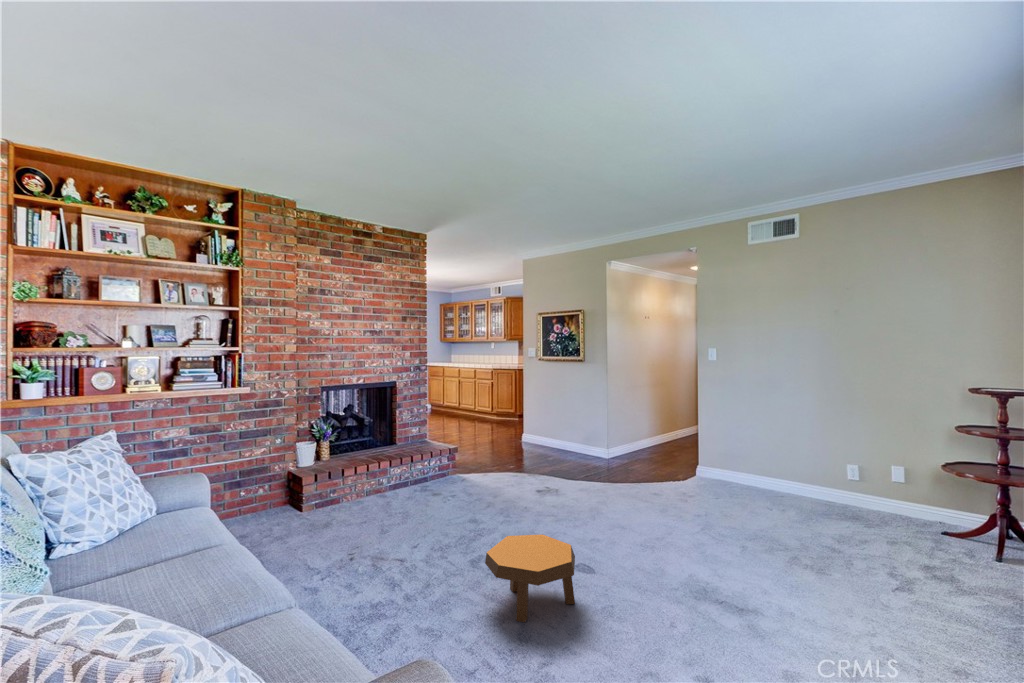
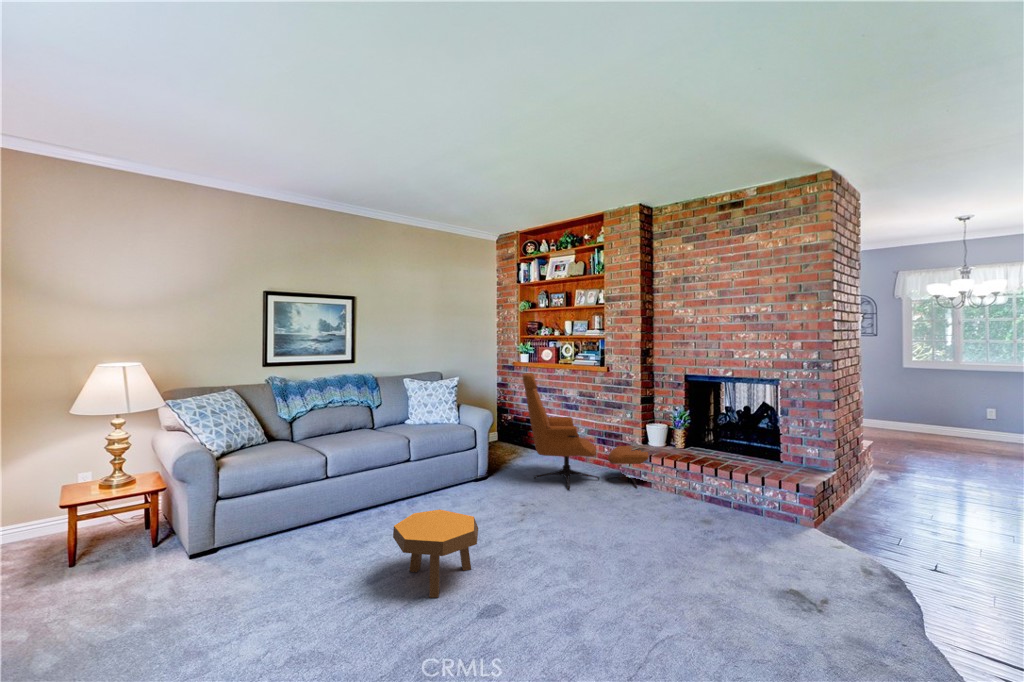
lounge chair: none [221,402,340,553] -> present [523,373,649,489]

